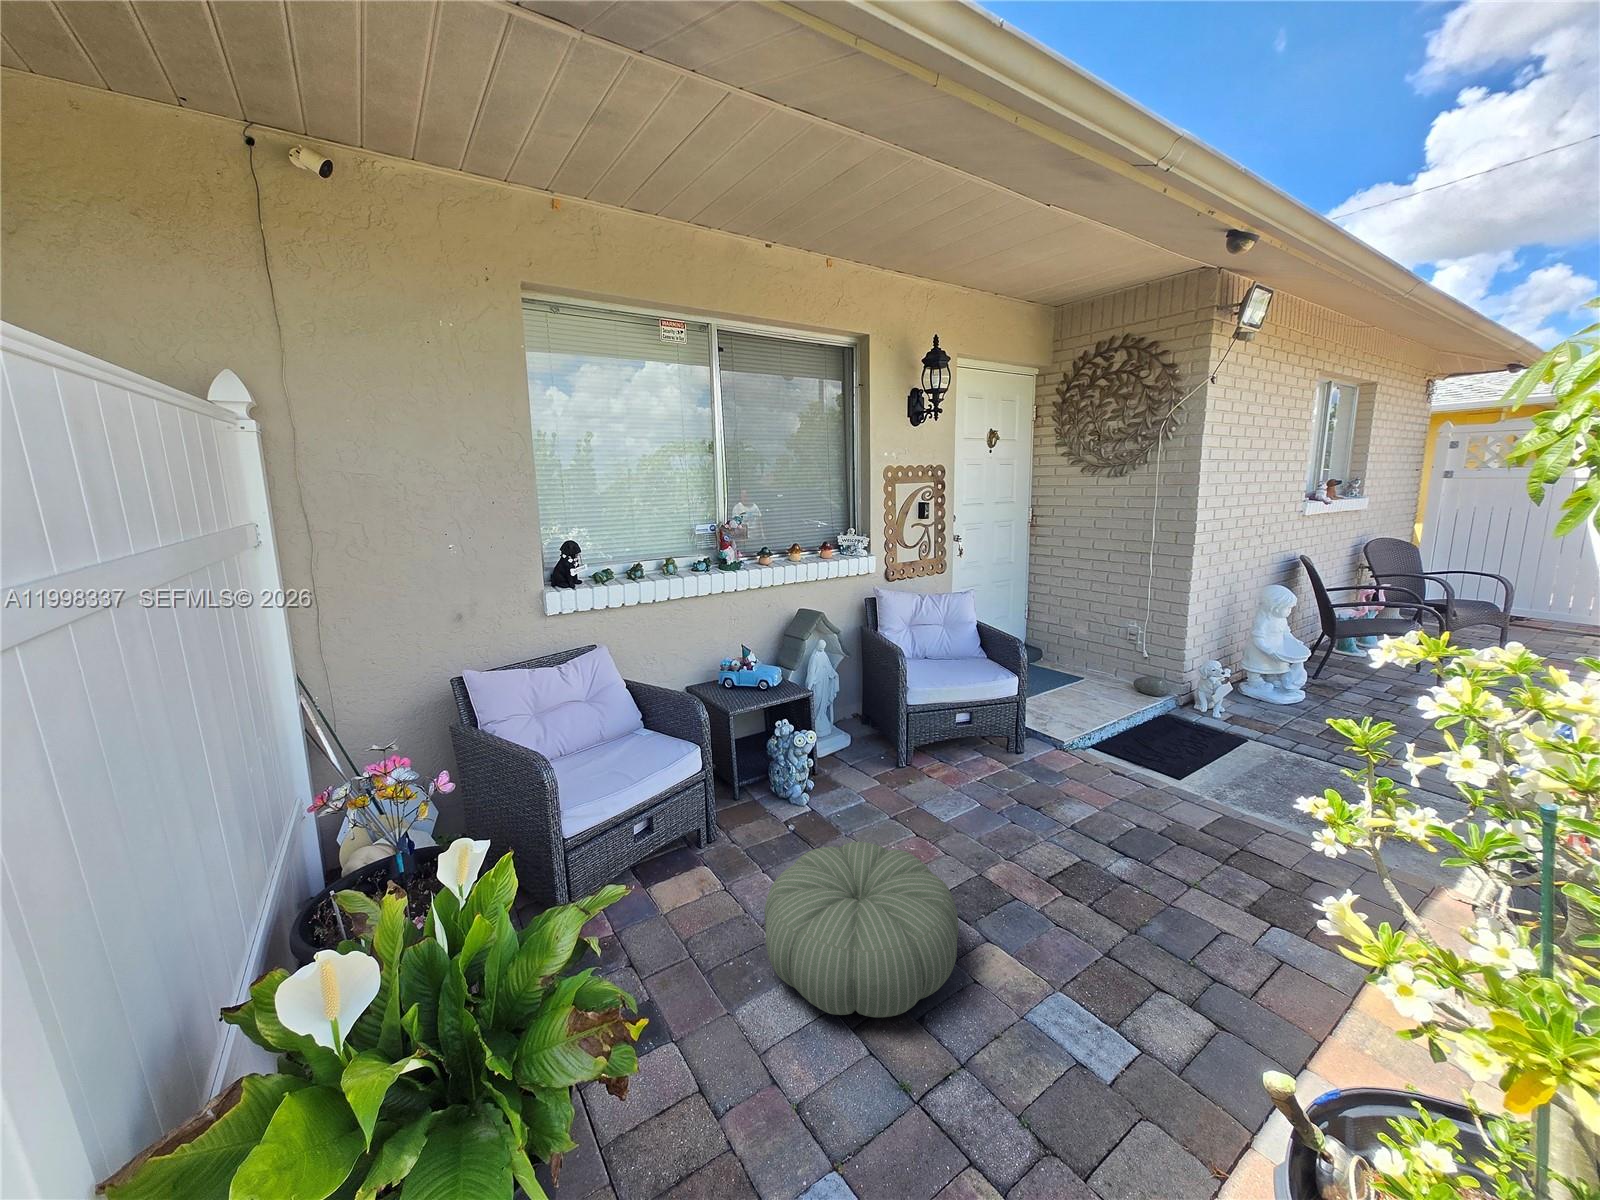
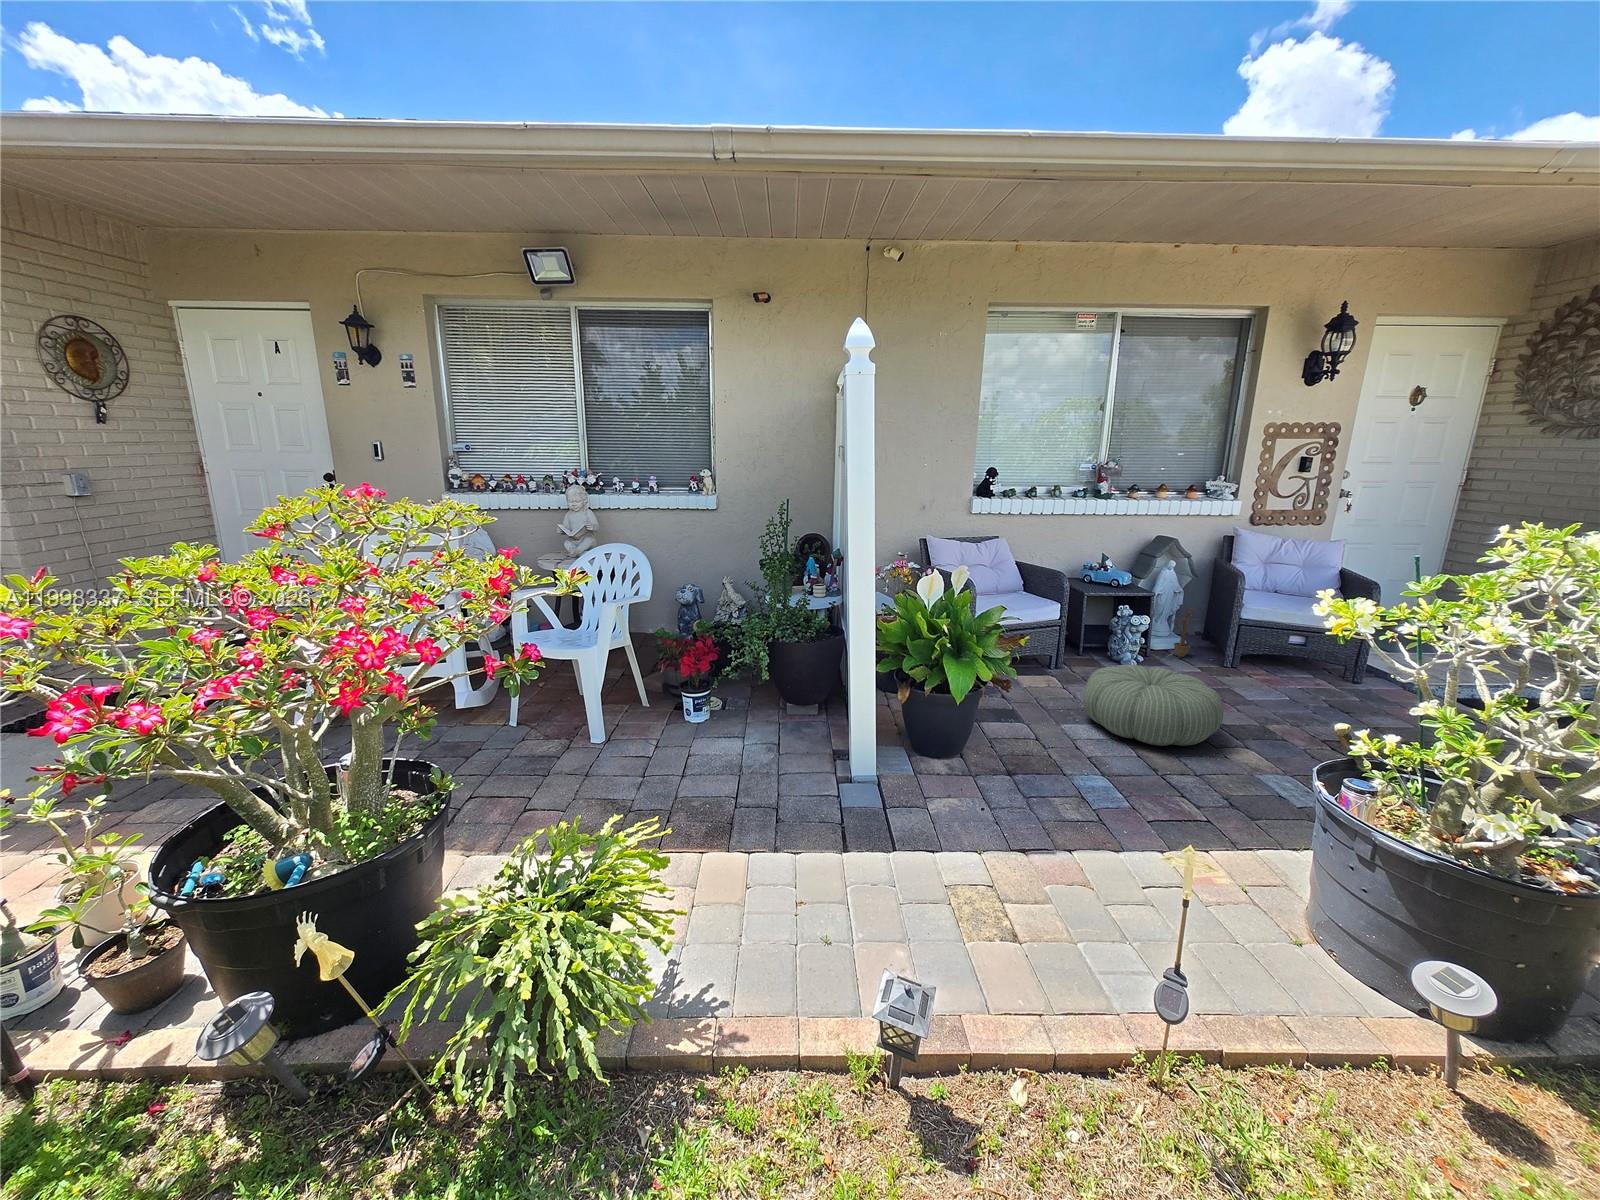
decorative plant: none [832,698,861,769] -> present [1166,606,1198,657]

